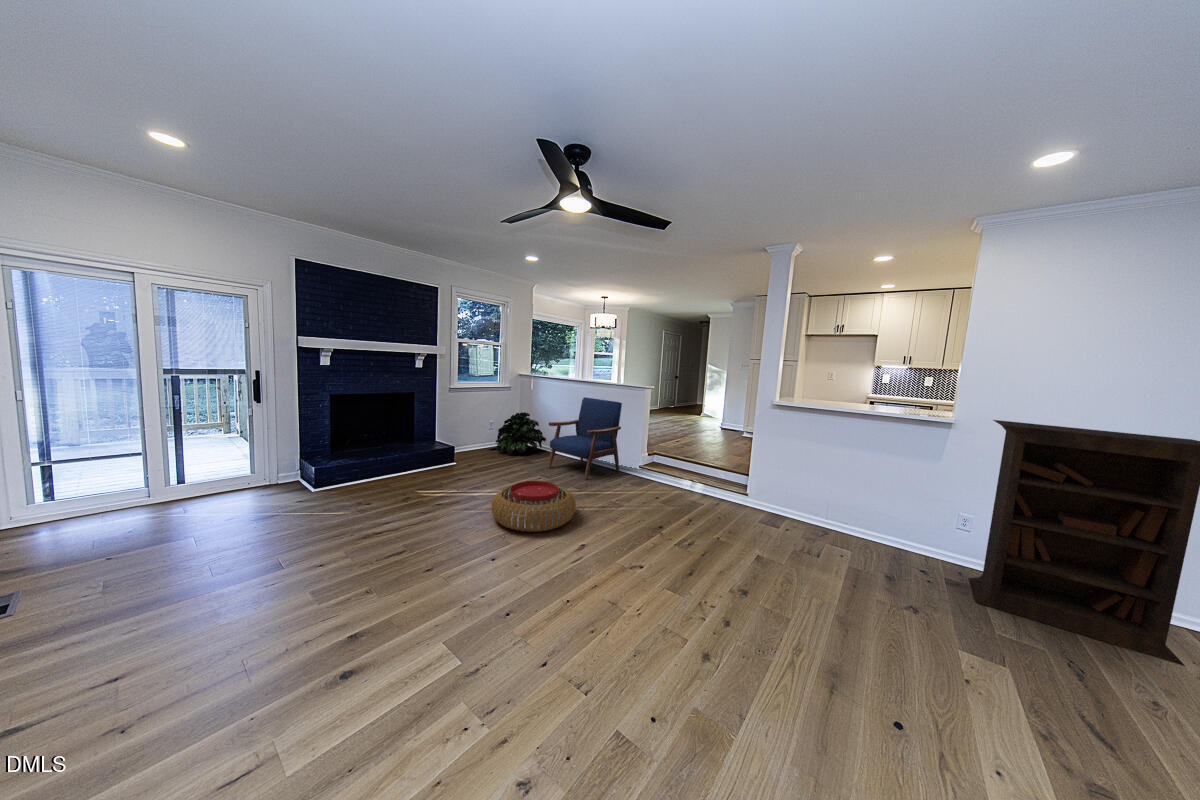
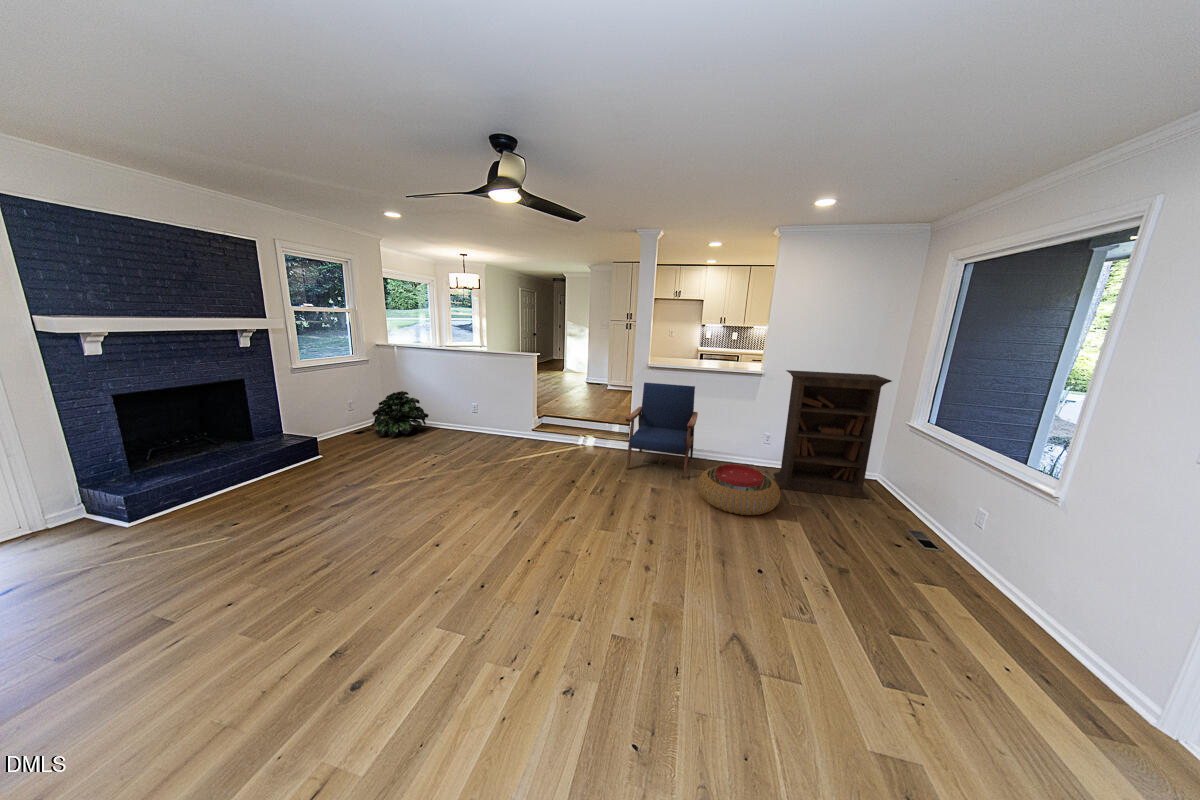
armchair: present [548,397,622,480] -> present [625,383,698,477]
pouf: present [491,481,576,532] -> present [698,465,781,515]

